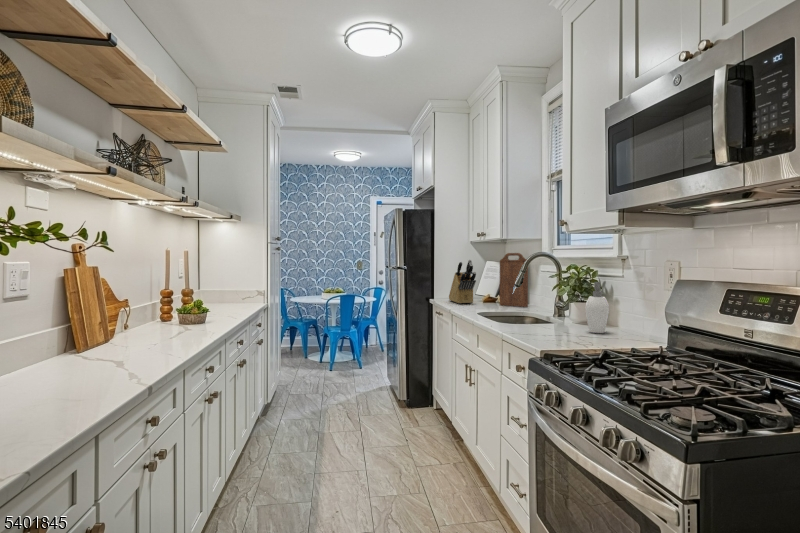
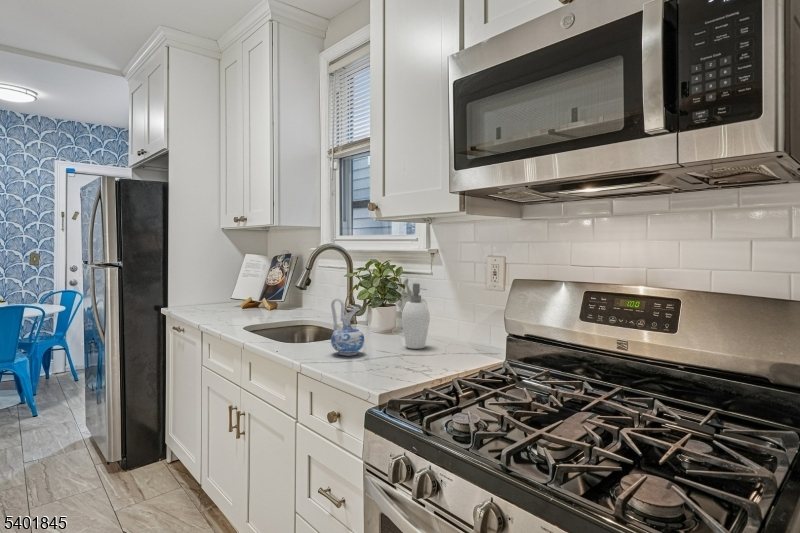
cutting board: present [500,253,528,307] -> none [267,245,305,314]
knife block: present [449,260,476,304] -> none [191,253,234,313]
ceramic pitcher: none [527,291,552,333] -> present [331,298,364,356]

